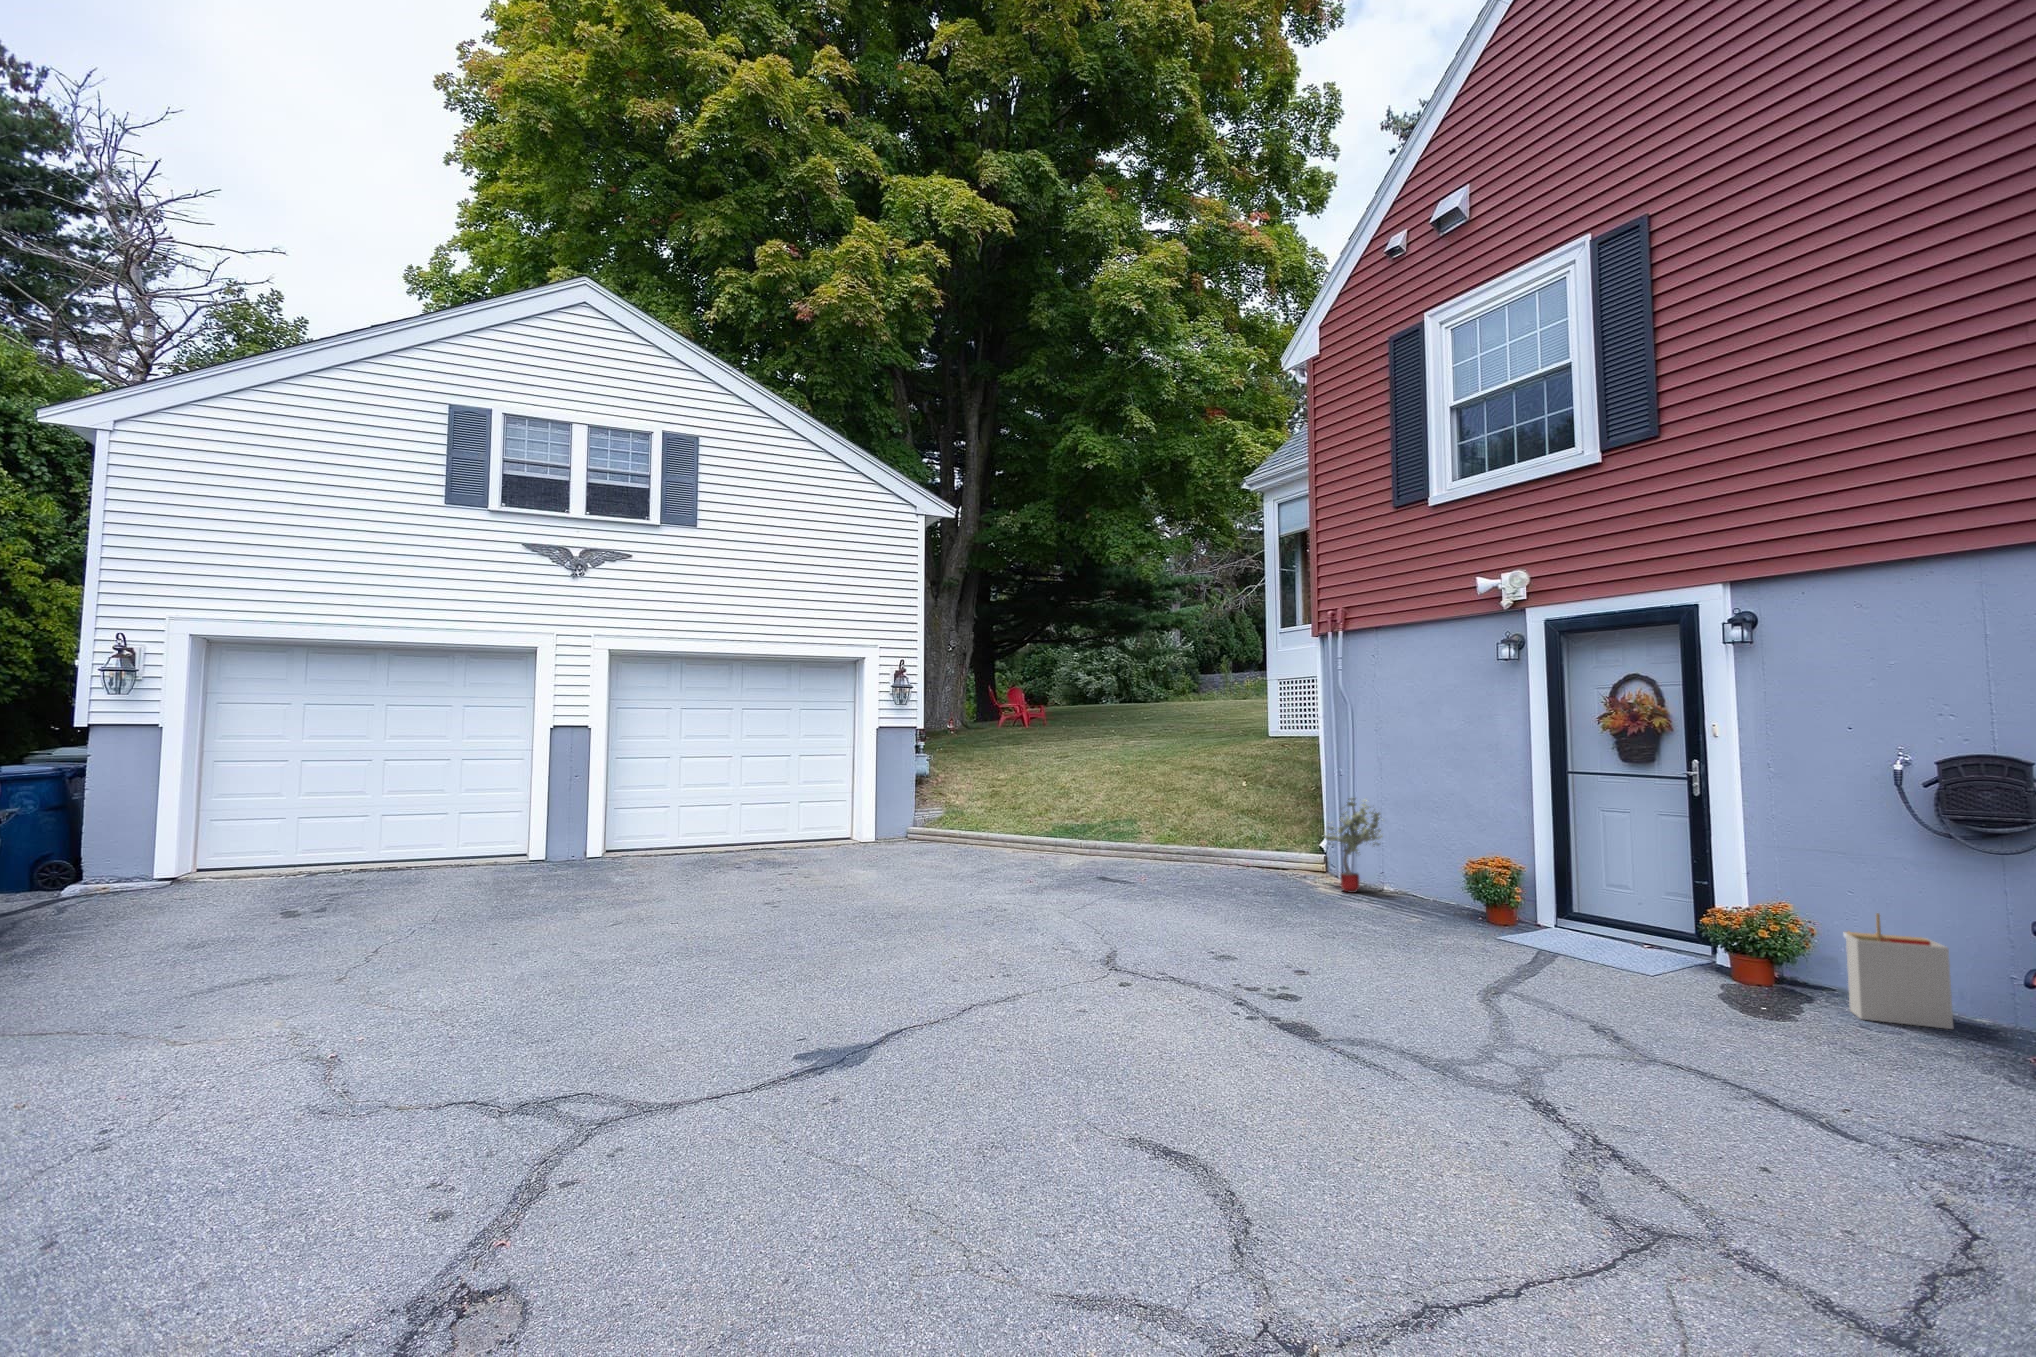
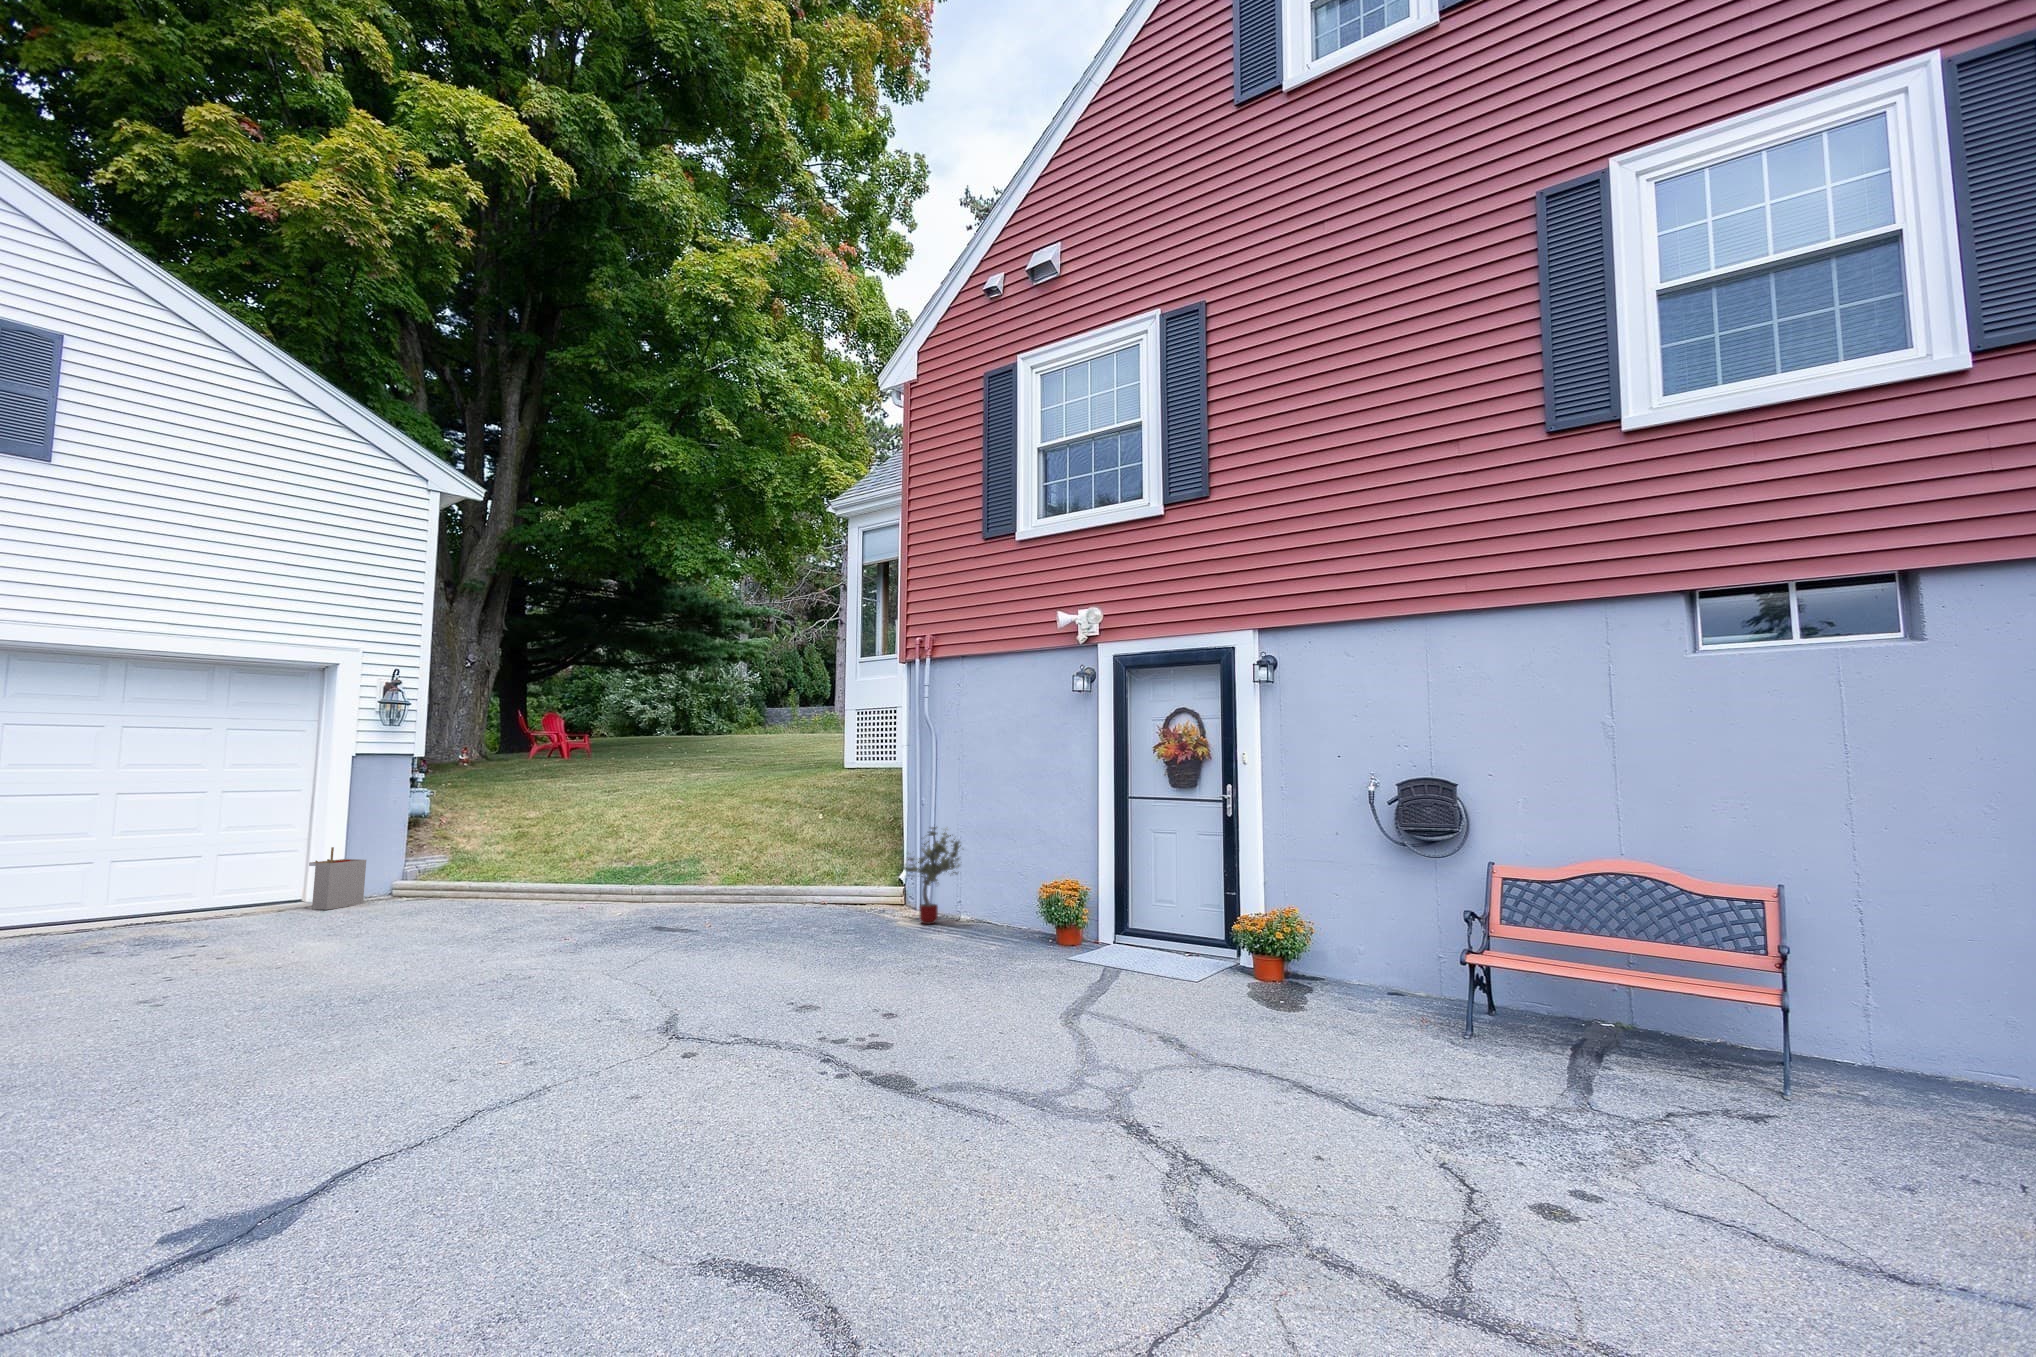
storage bin: present [1843,913,1953,1029] -> present [309,847,366,910]

